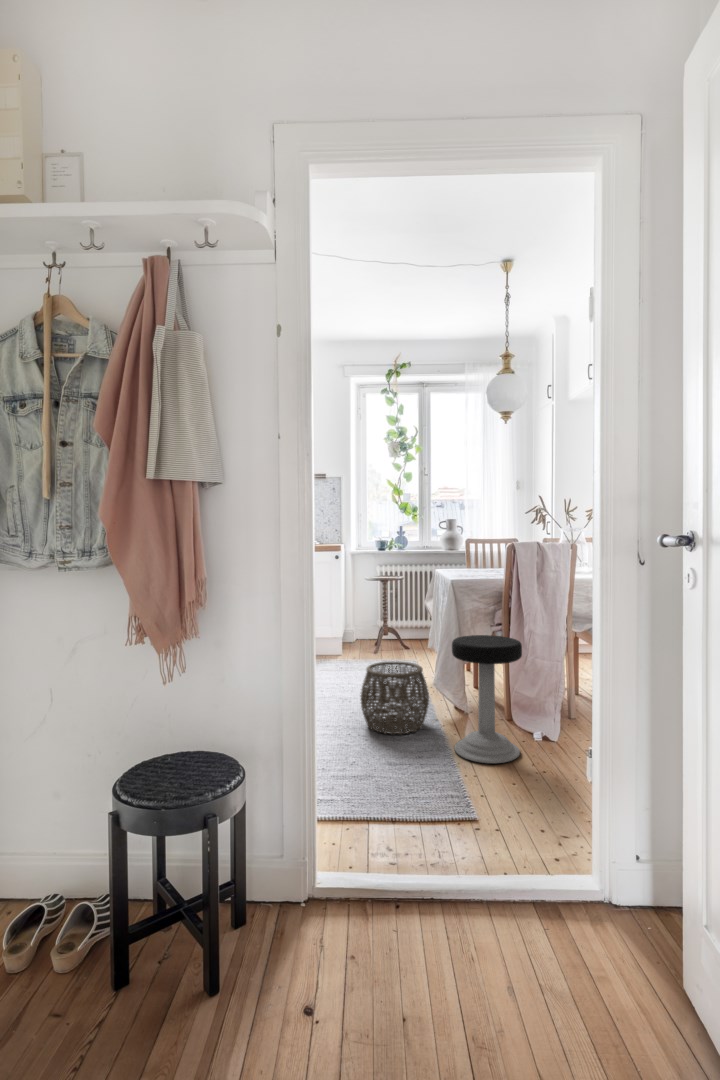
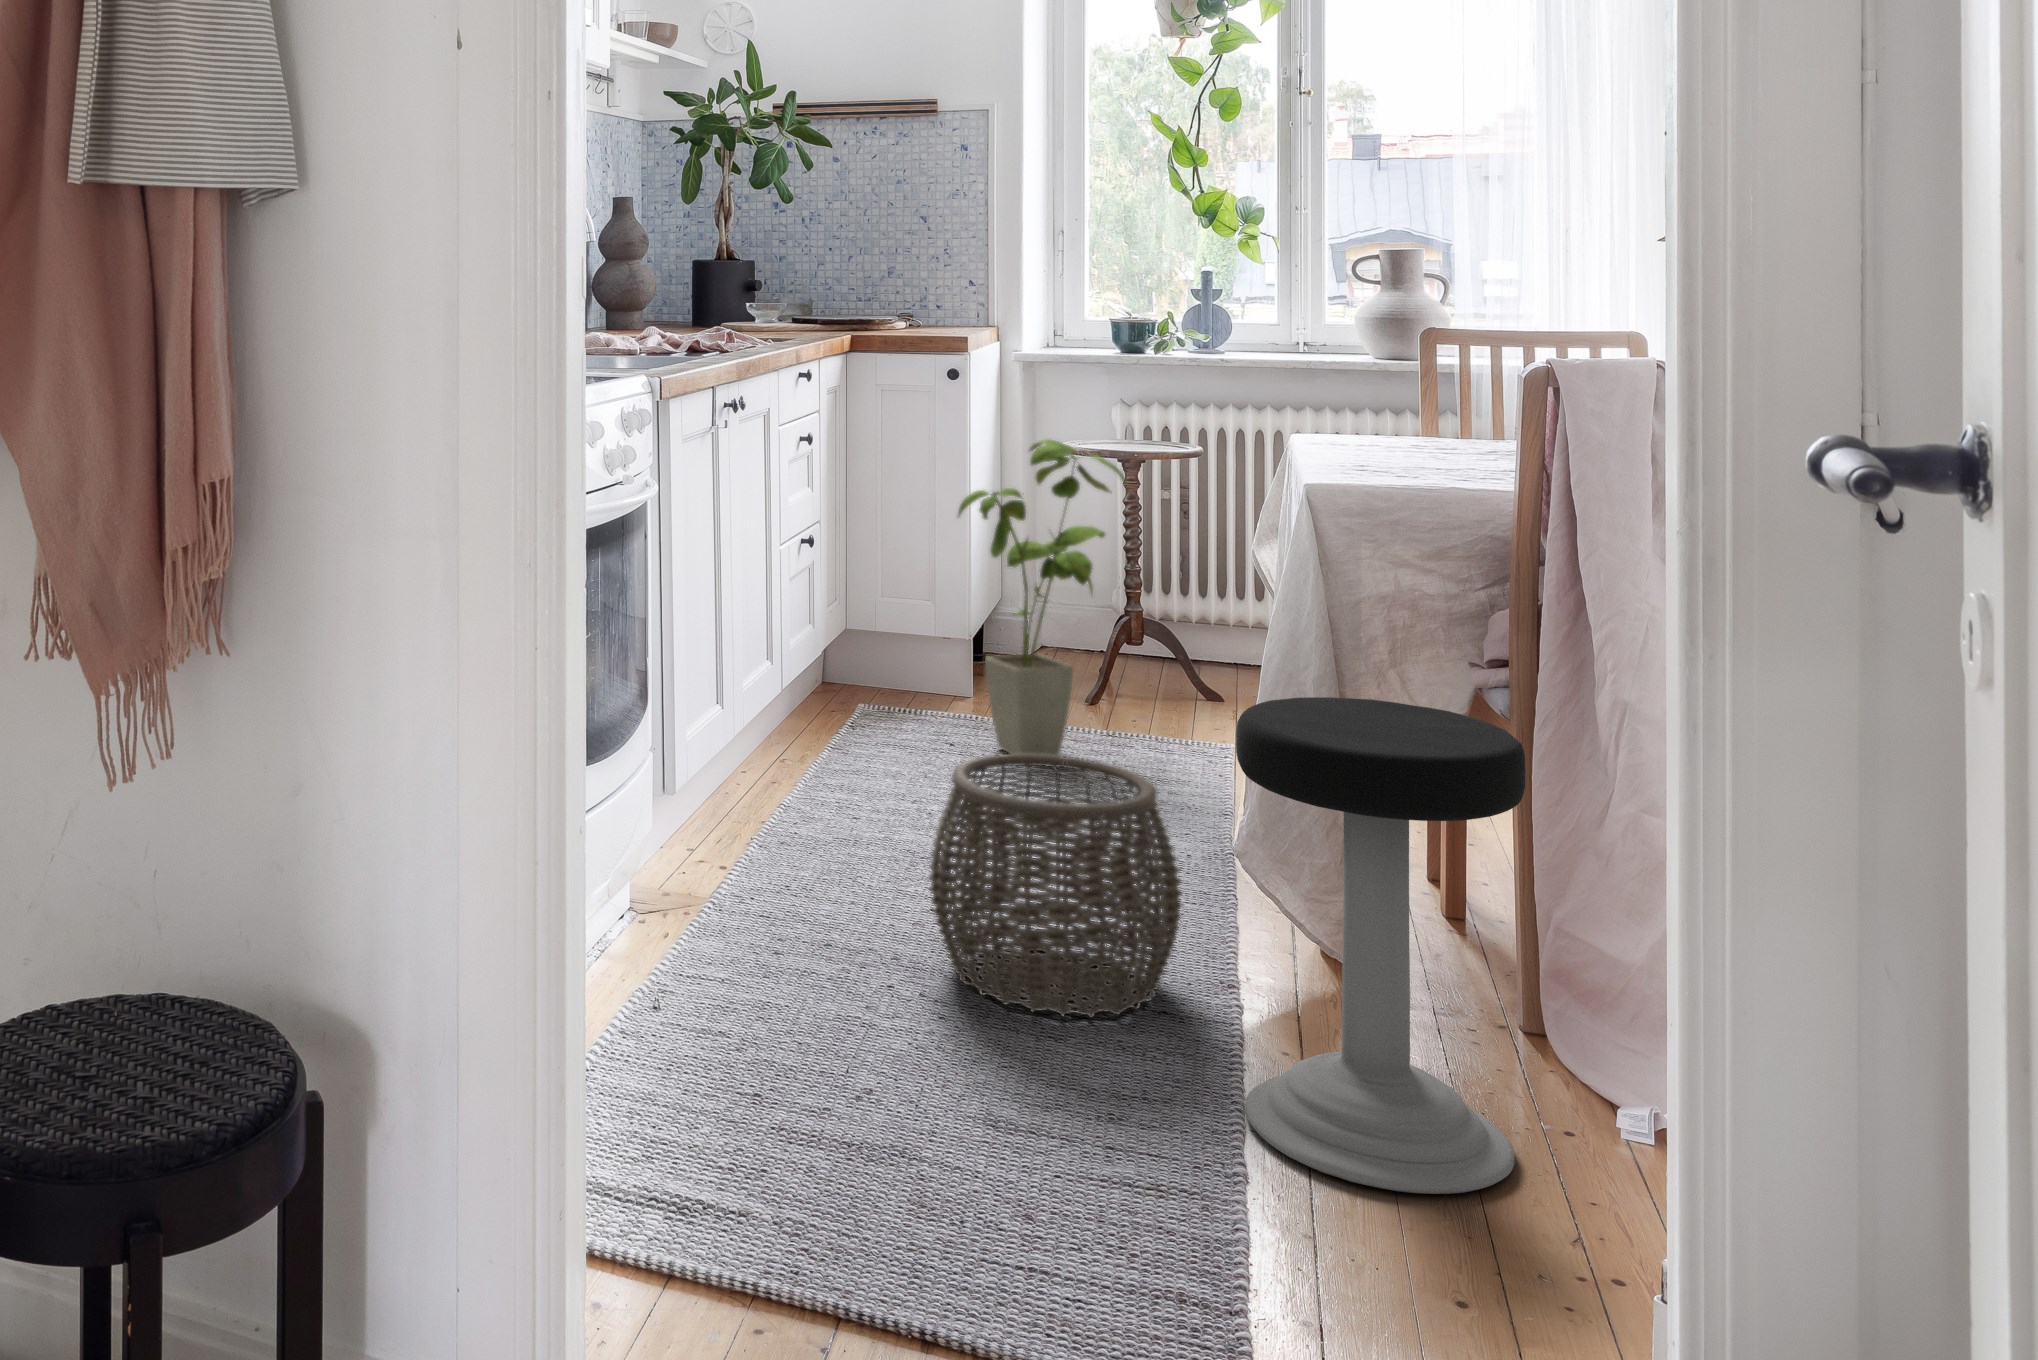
house plant: none [345,574,394,669] -> present [958,439,1126,756]

